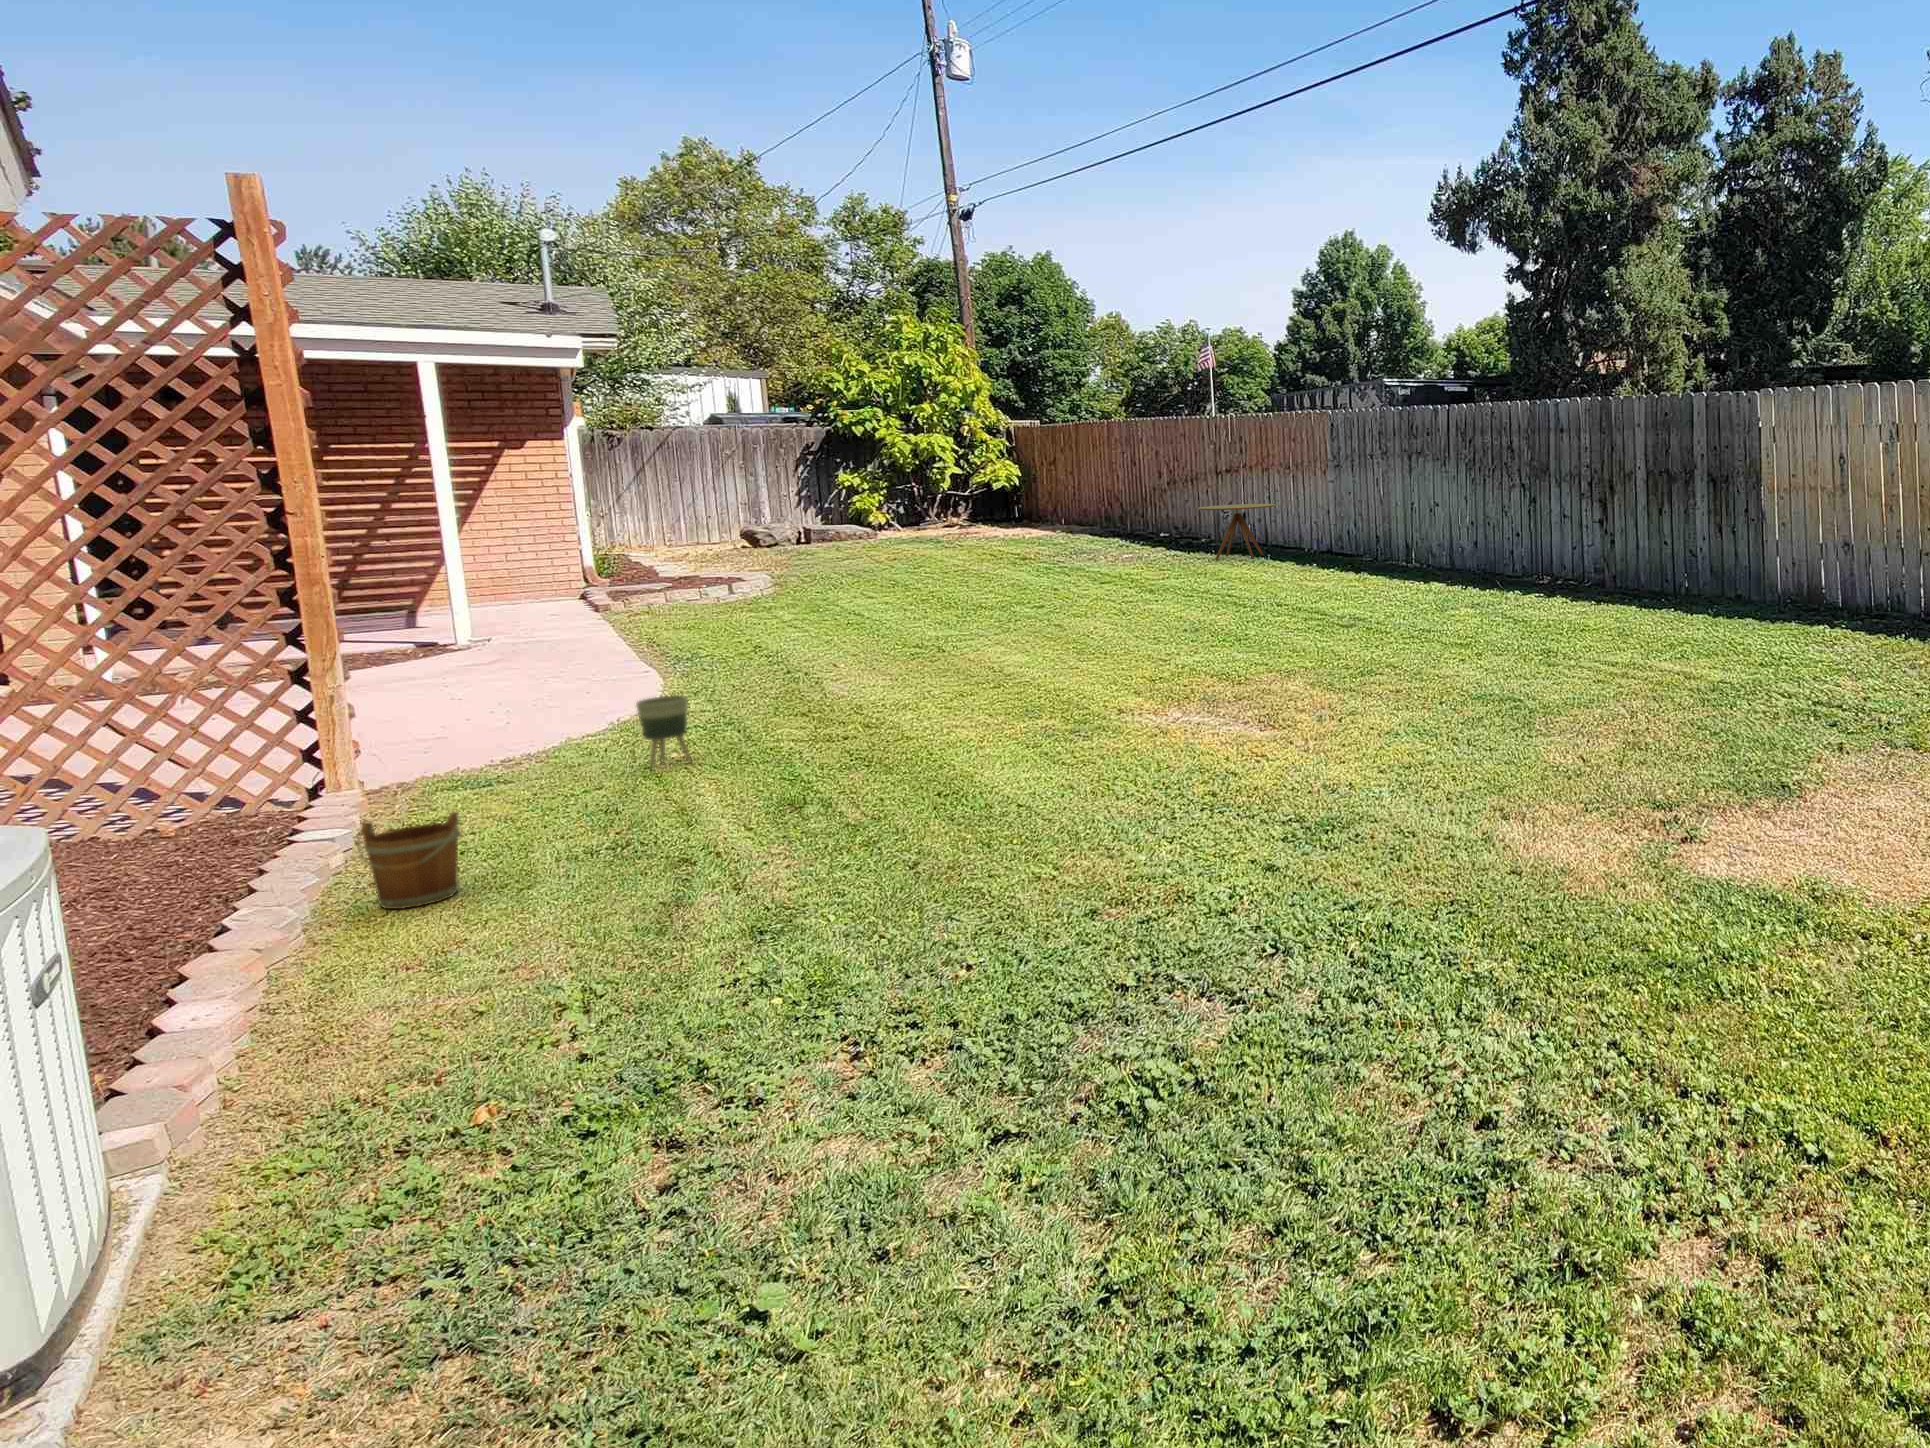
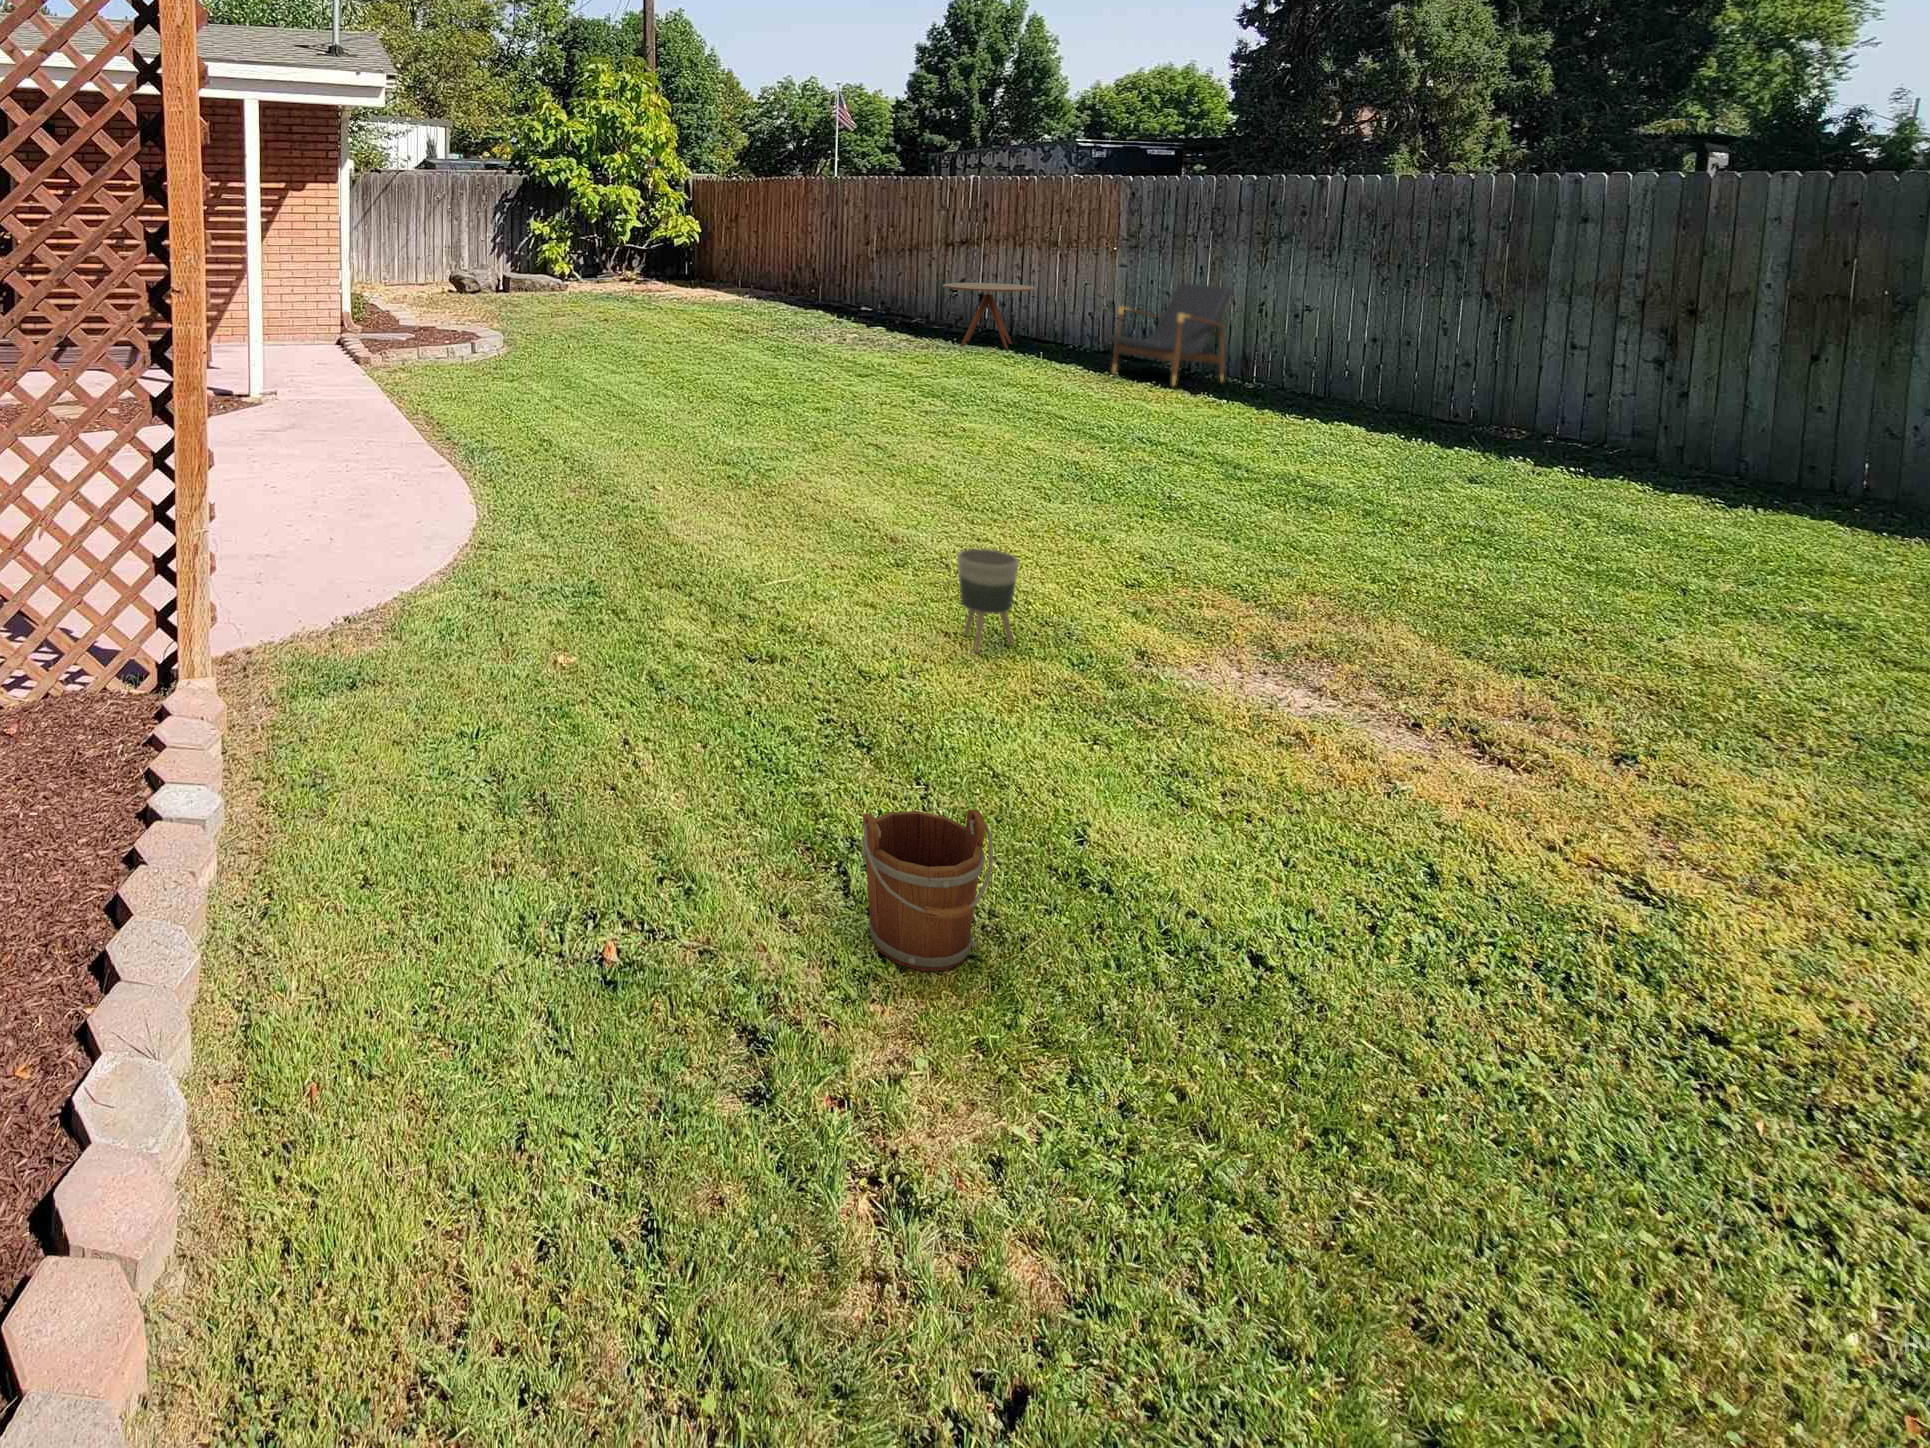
lounge chair: none [1305,491,1394,573] -> present [1109,283,1233,385]
planter: present [636,695,692,769] -> present [957,549,1019,653]
bucket: present [357,811,462,909] -> present [862,810,993,971]

